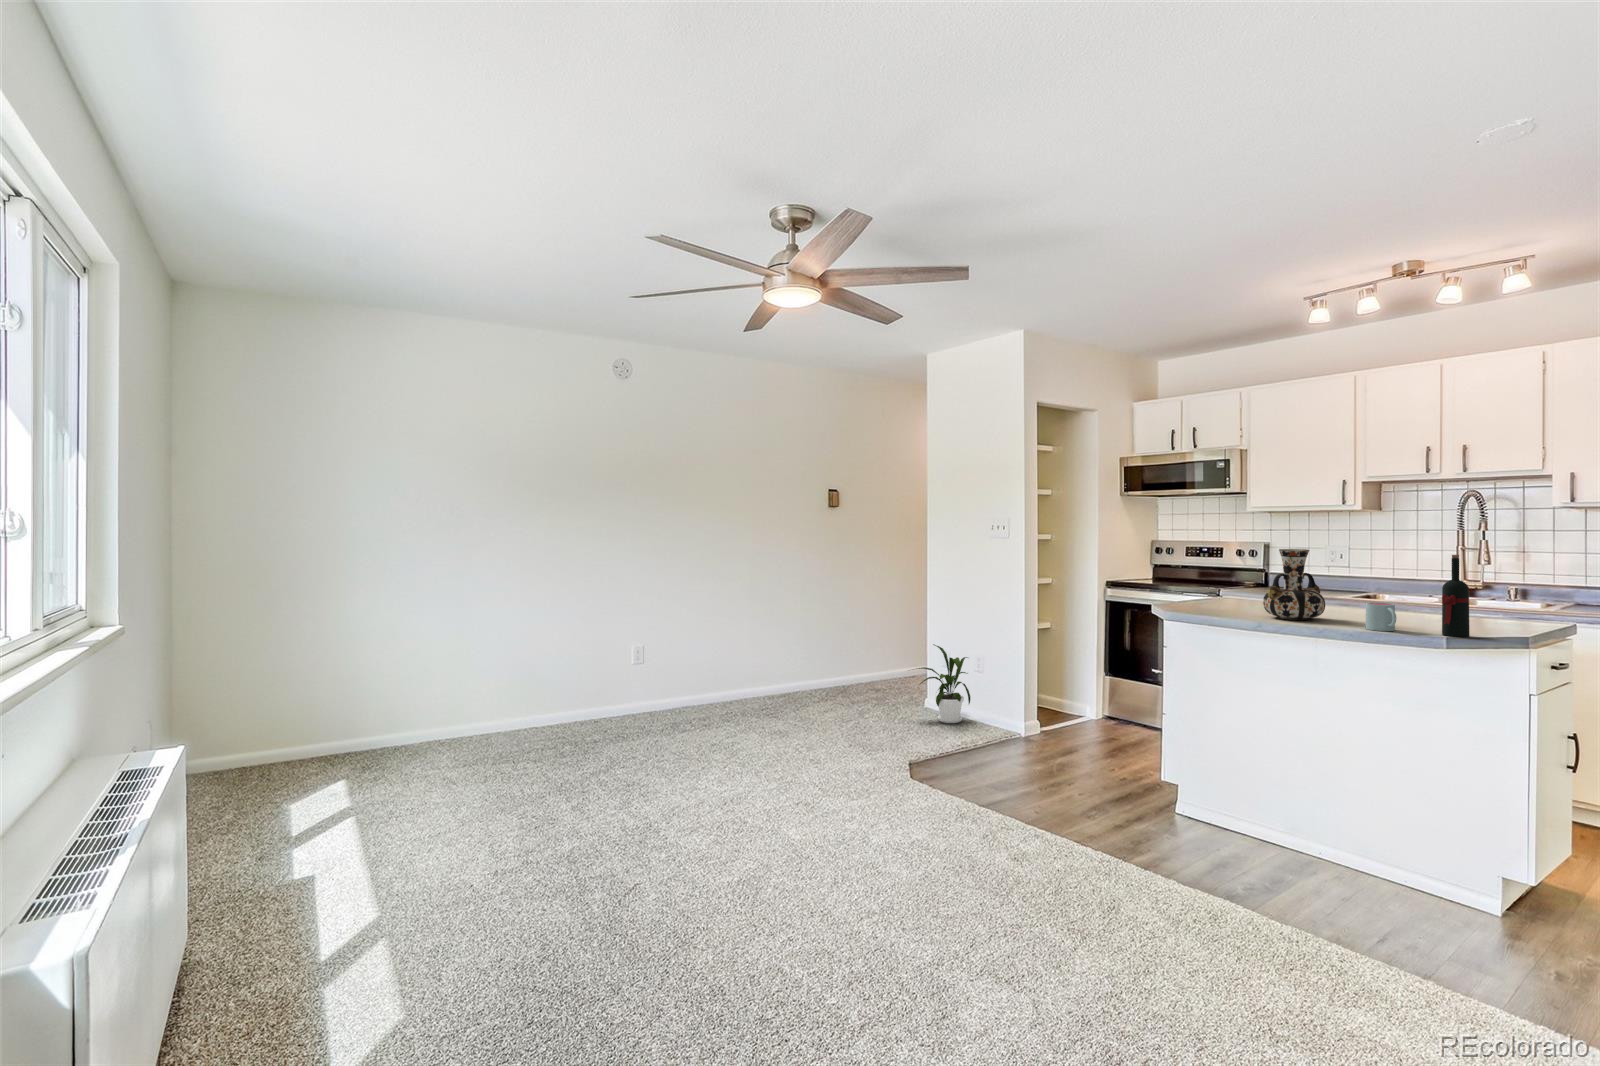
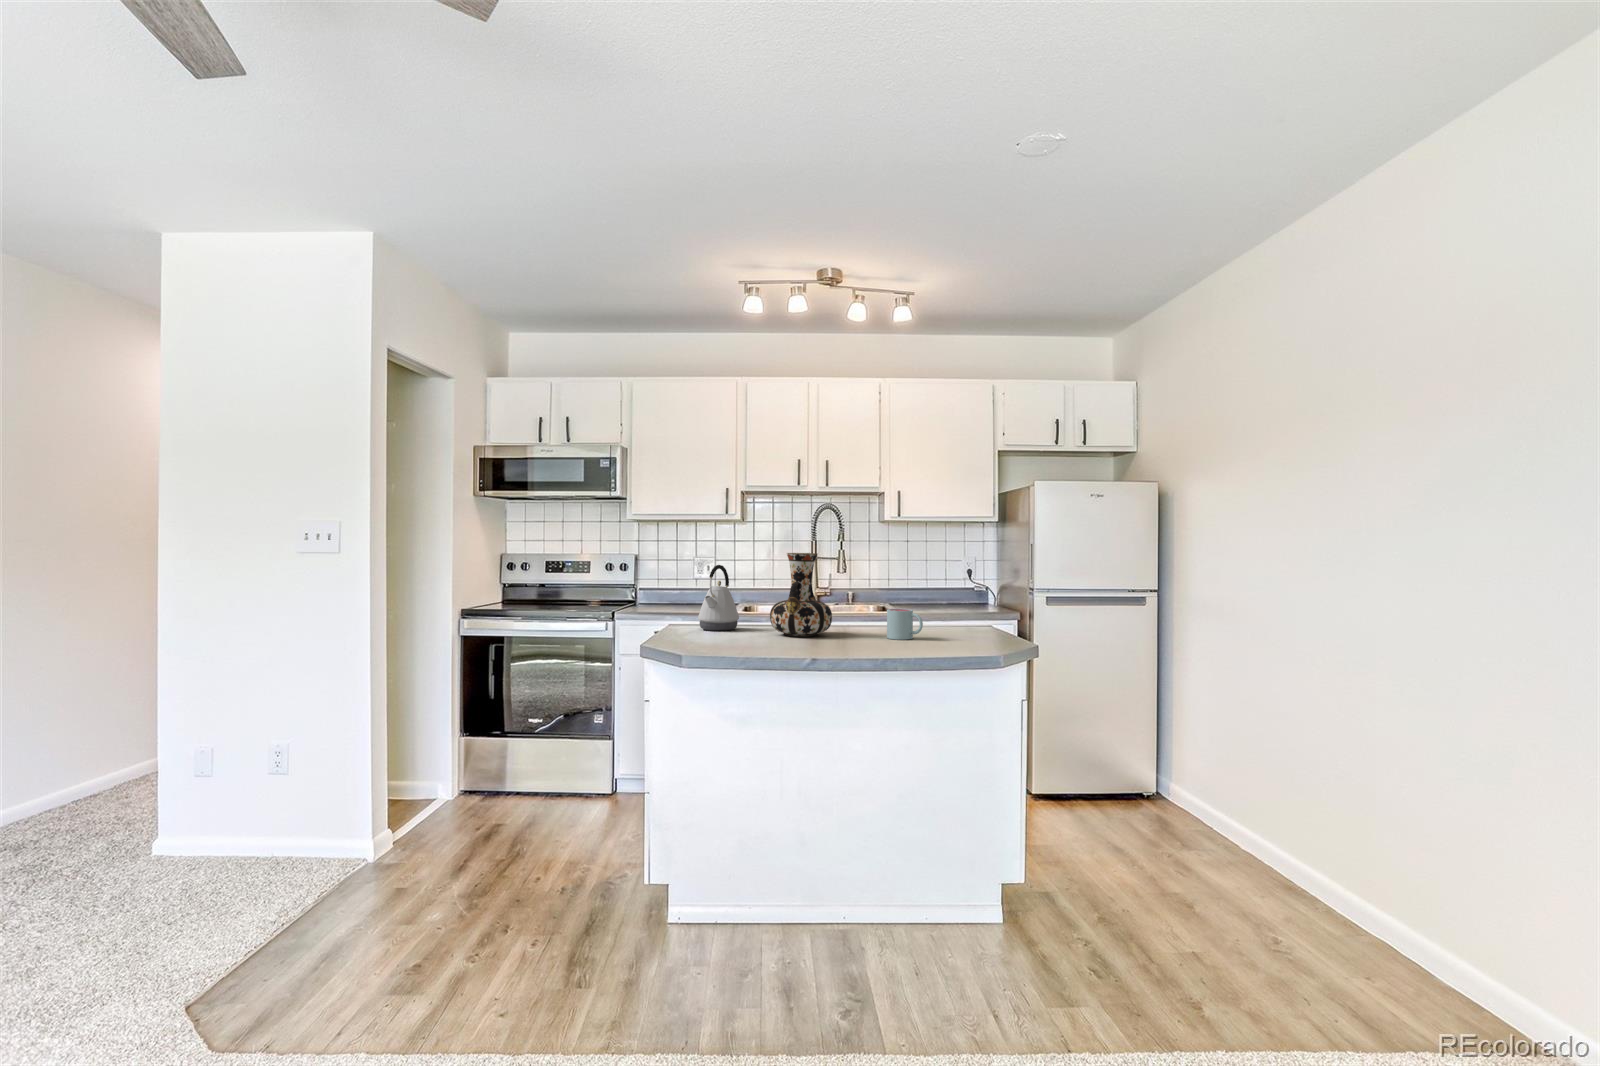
wine bottle: present [1442,555,1470,637] -> none [947,555,969,638]
kettle: none [1221,557,1259,610] -> present [698,565,739,631]
house plant: present [917,644,970,723] -> none [95,746,247,892]

